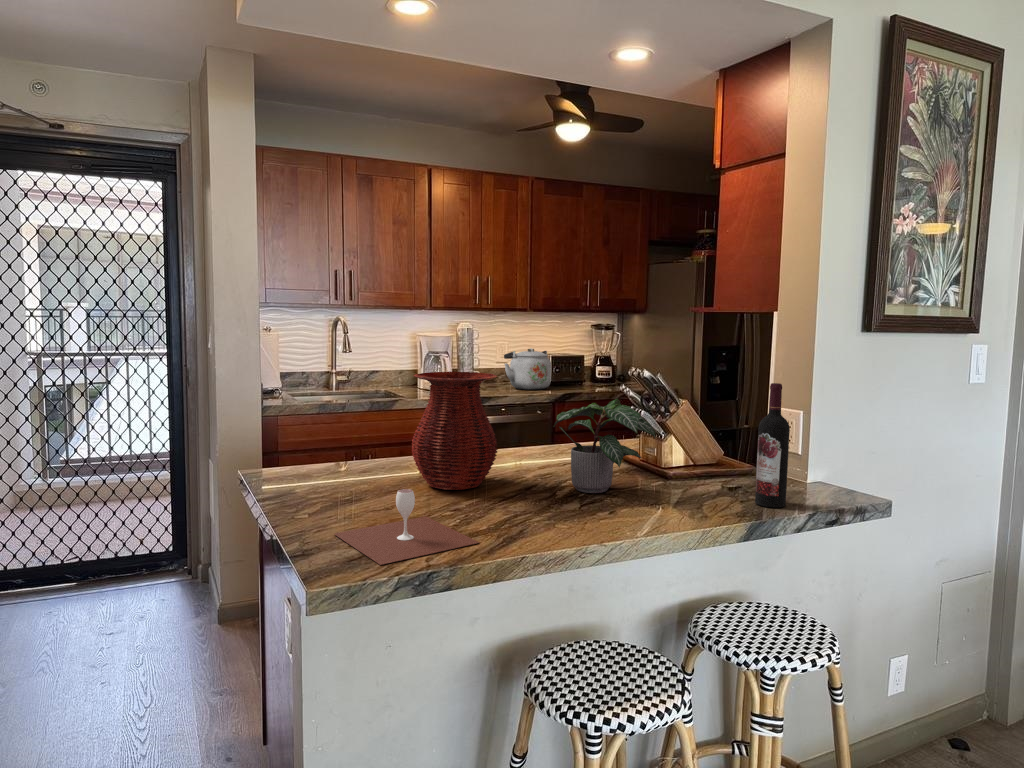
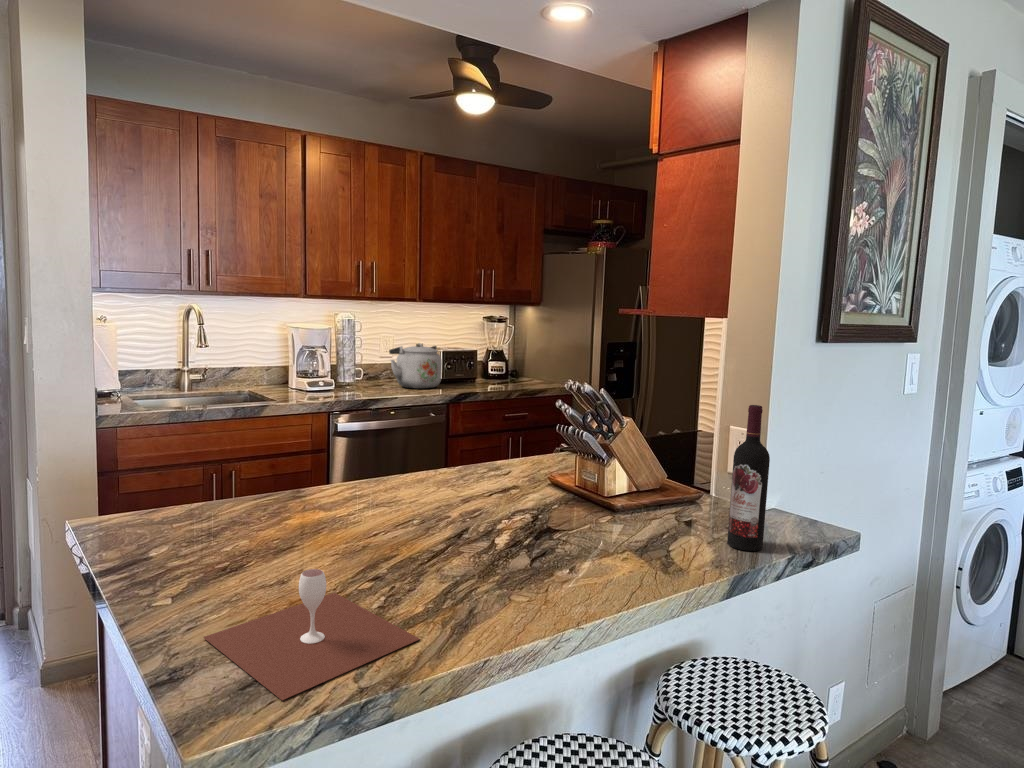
vase: present [412,372,498,490] -> none [305,387,419,542]
potted plant: present [553,398,655,493] -> none [492,420,609,538]

